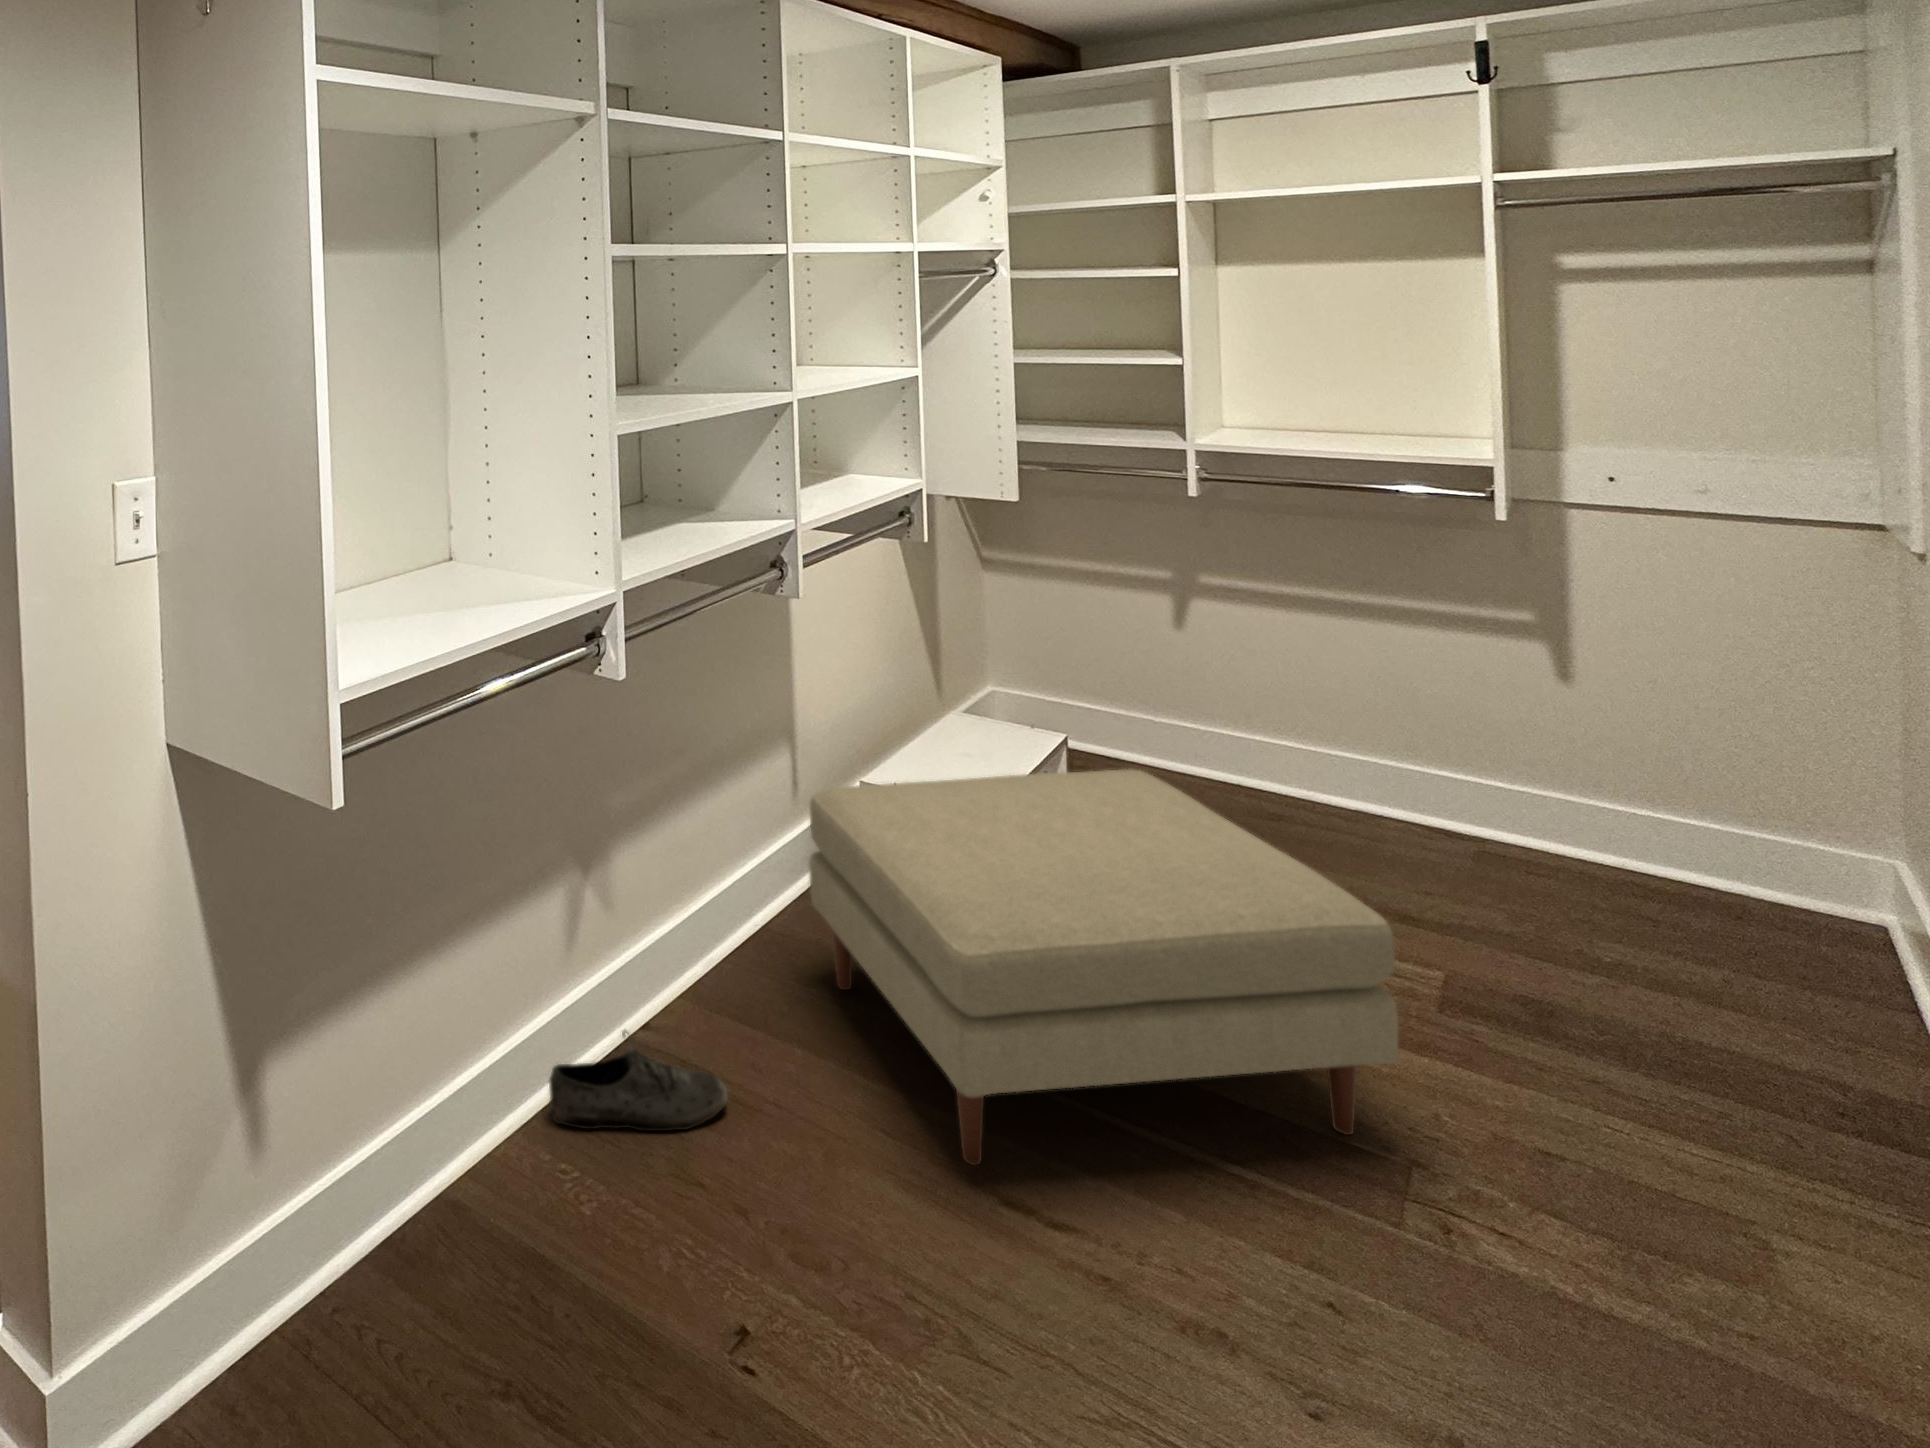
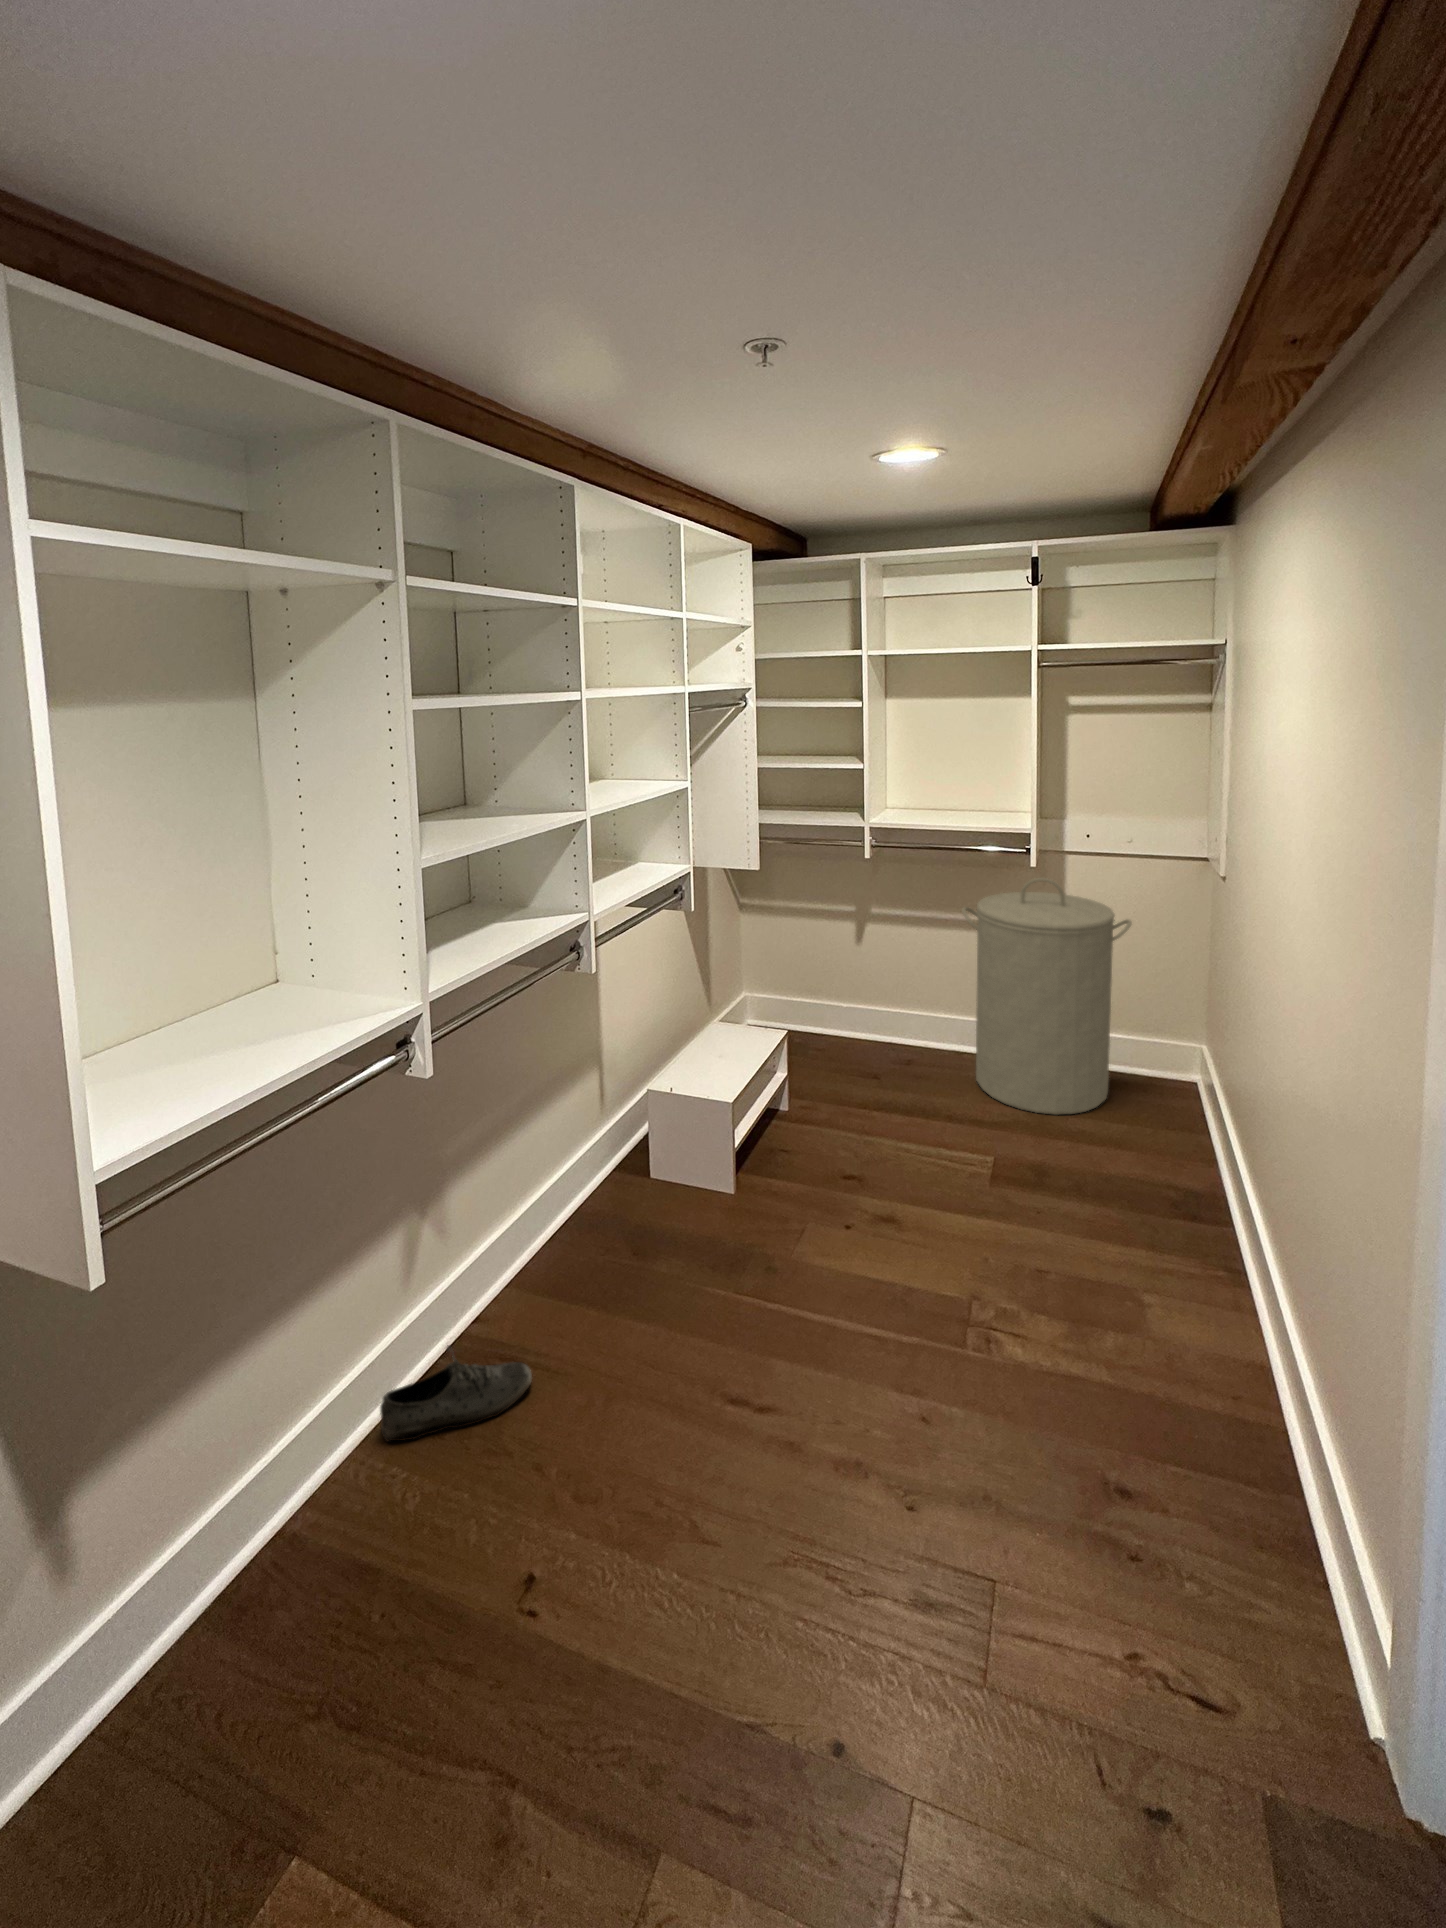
laundry hamper: none [1366,539,1715,935] -> present [962,878,1132,1115]
ottoman: present [809,769,1398,1166] -> none [605,1060,968,1385]

